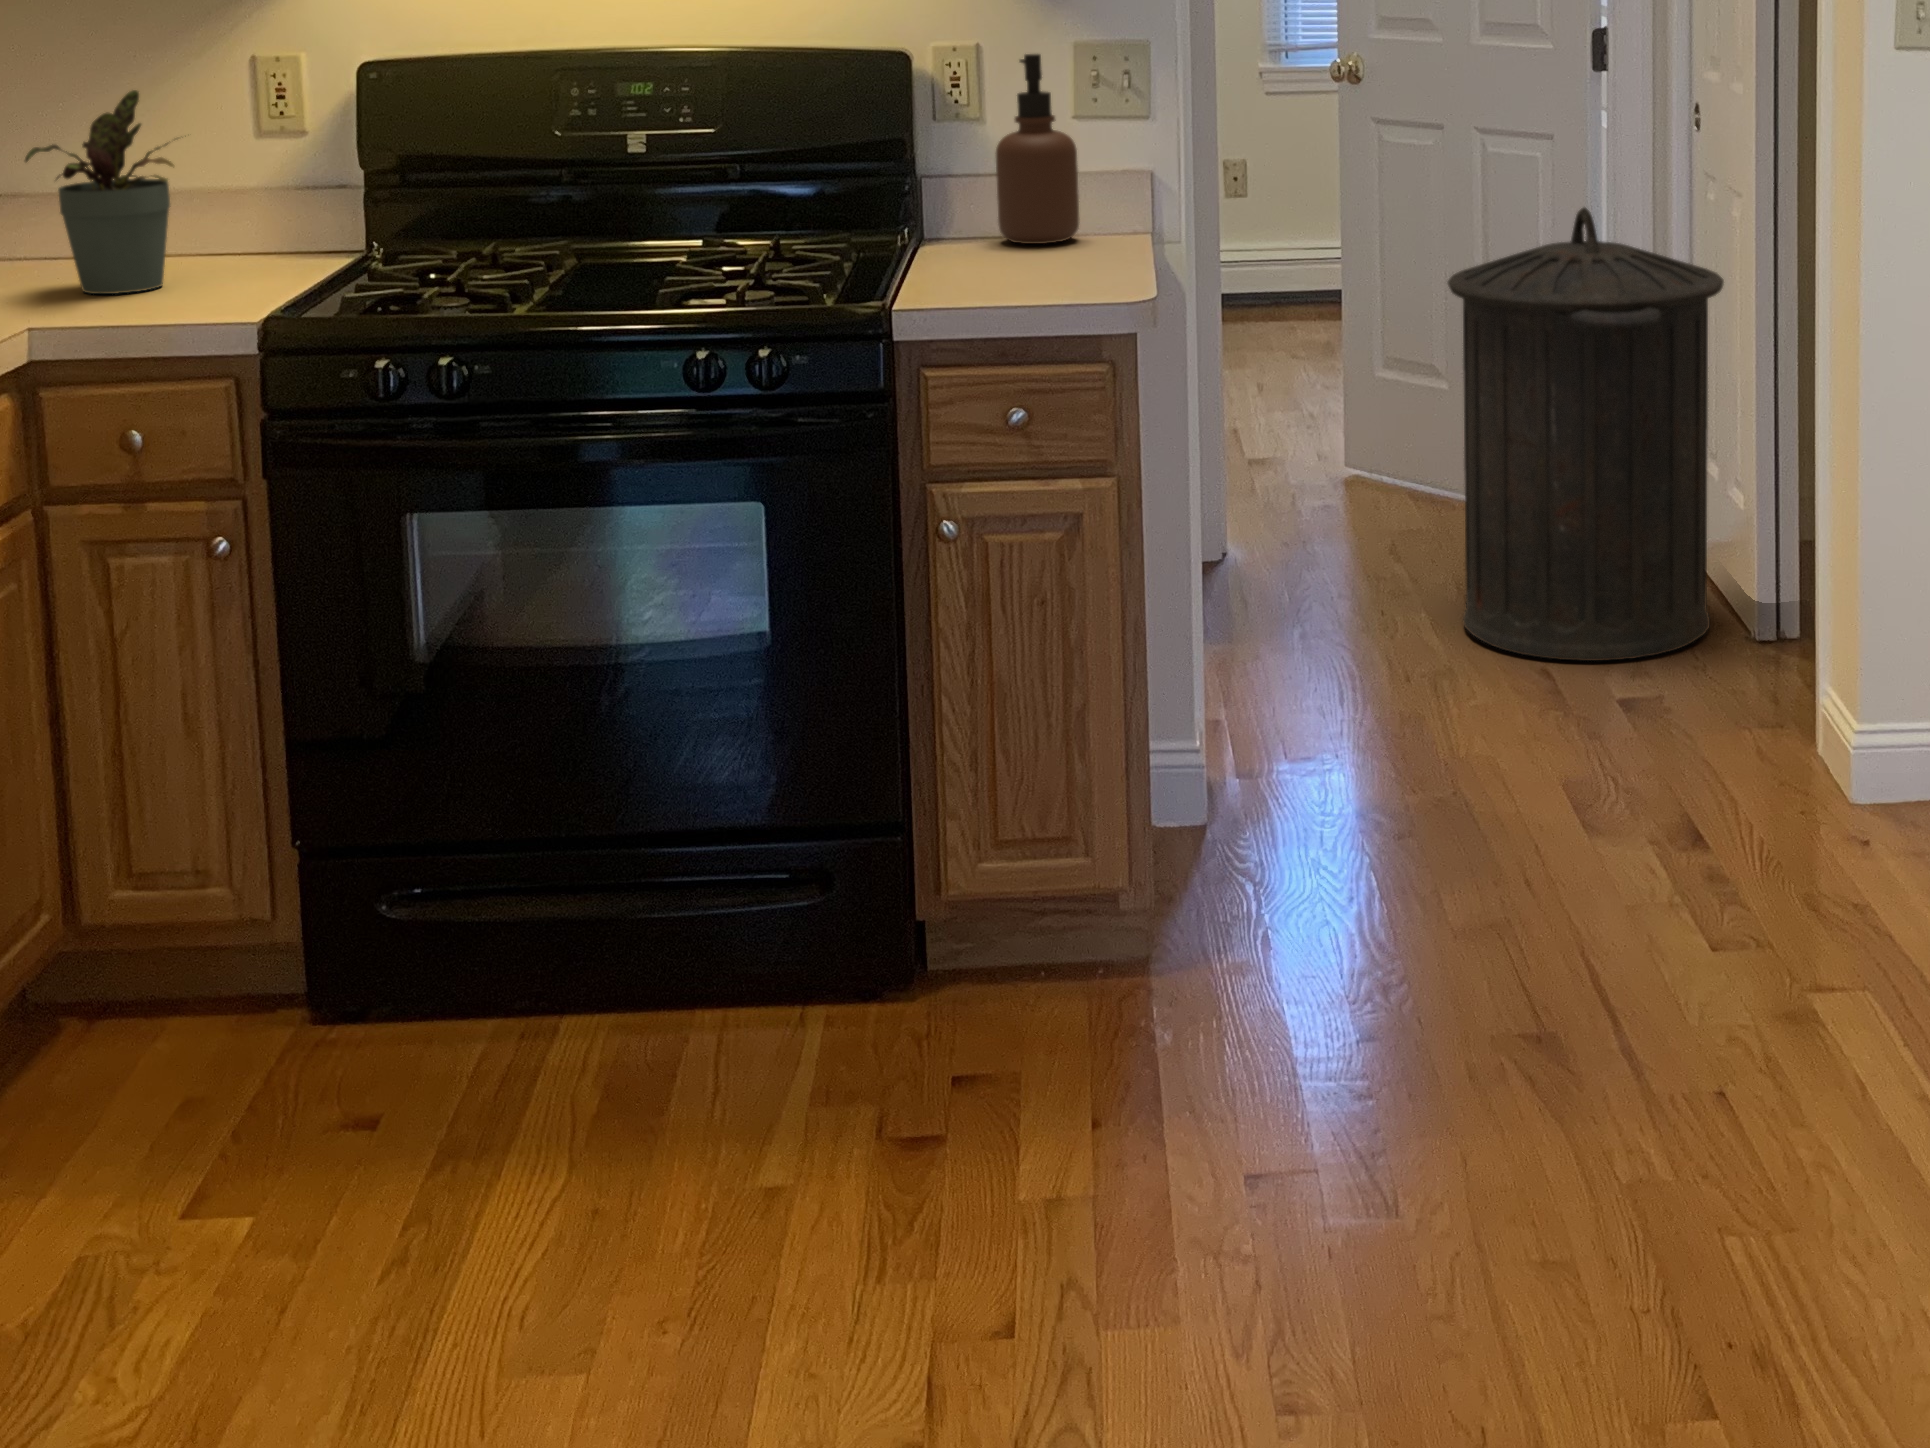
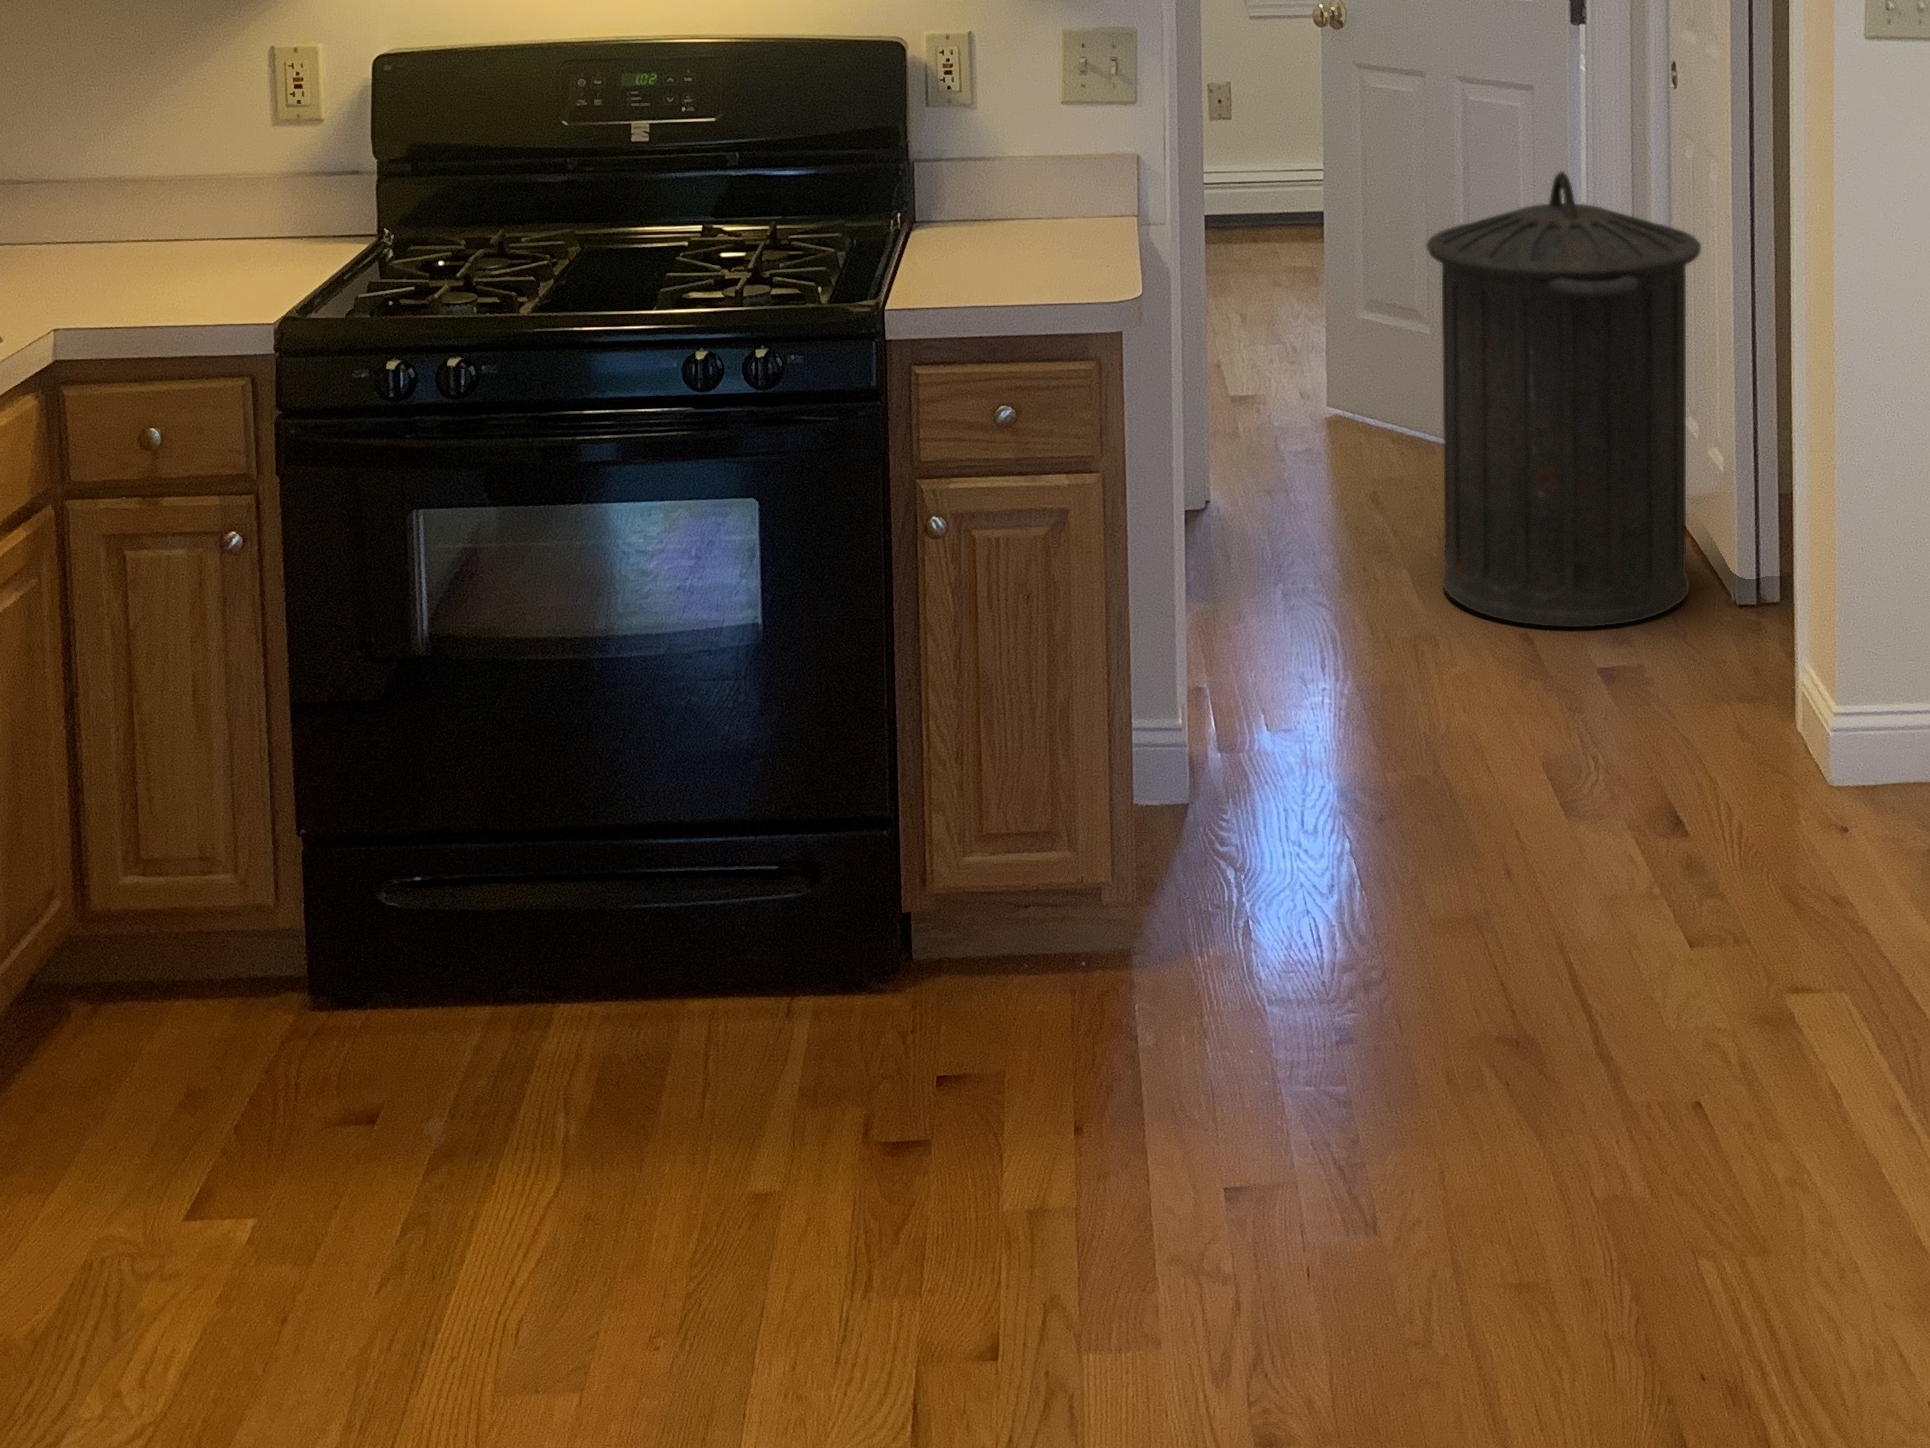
soap dispenser: present [996,54,1079,244] -> none [985,48,1066,234]
potted plant: present [25,90,174,294] -> none [51,90,210,287]

